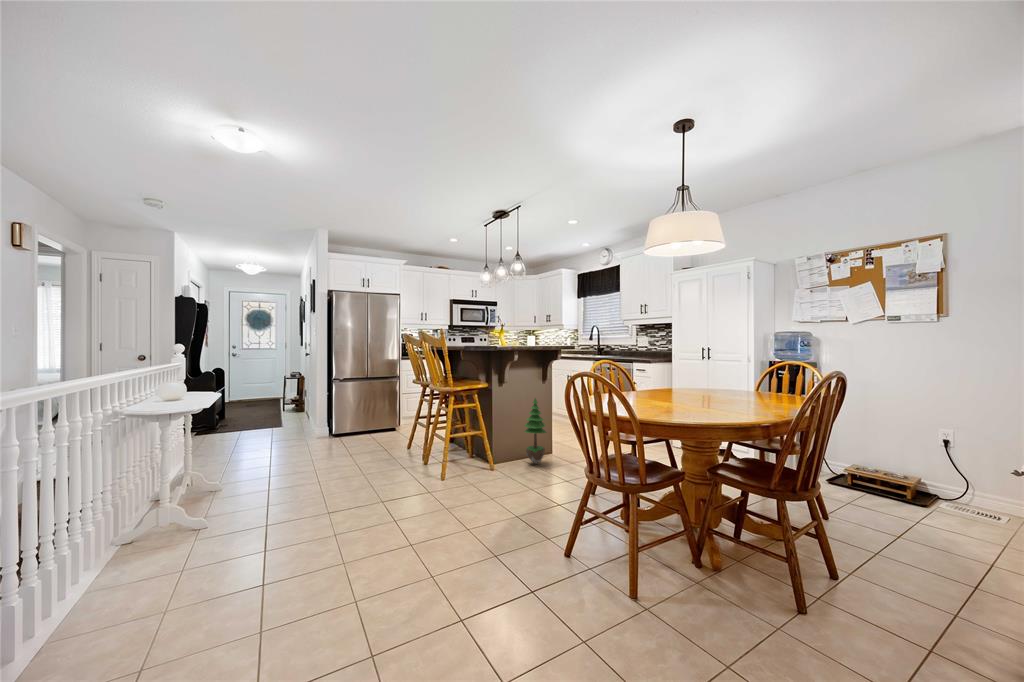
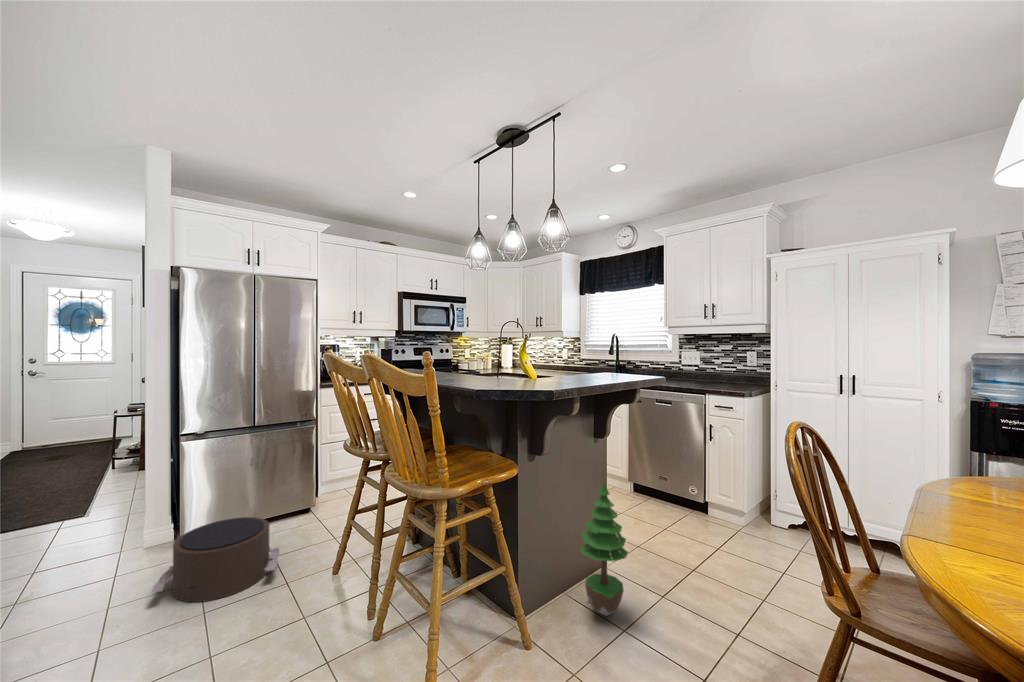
pouf: none [329,421,383,452] -> present [152,517,279,602]

